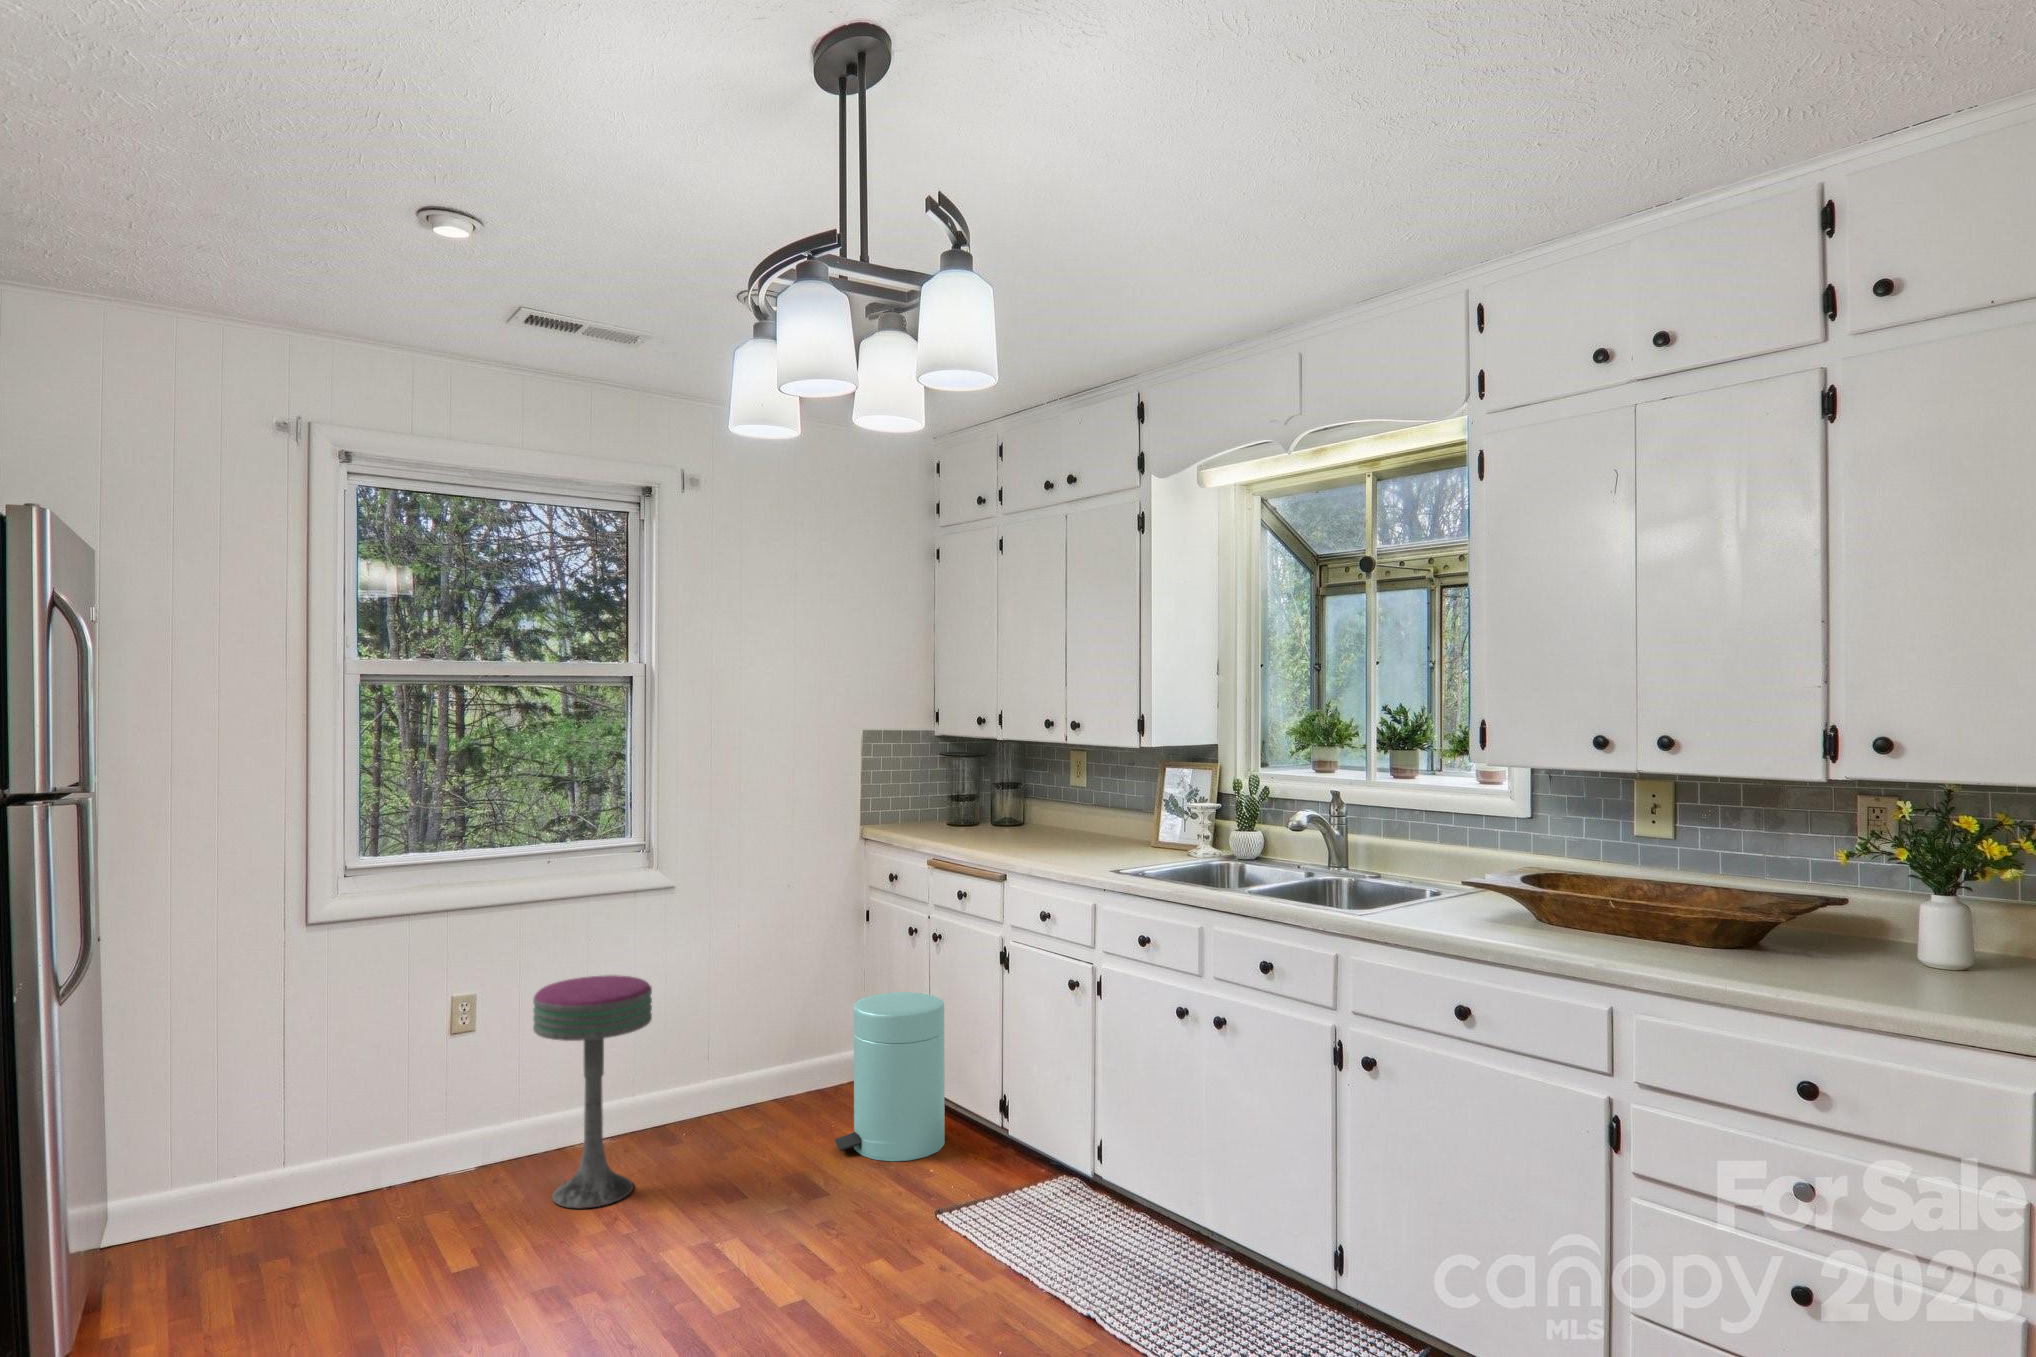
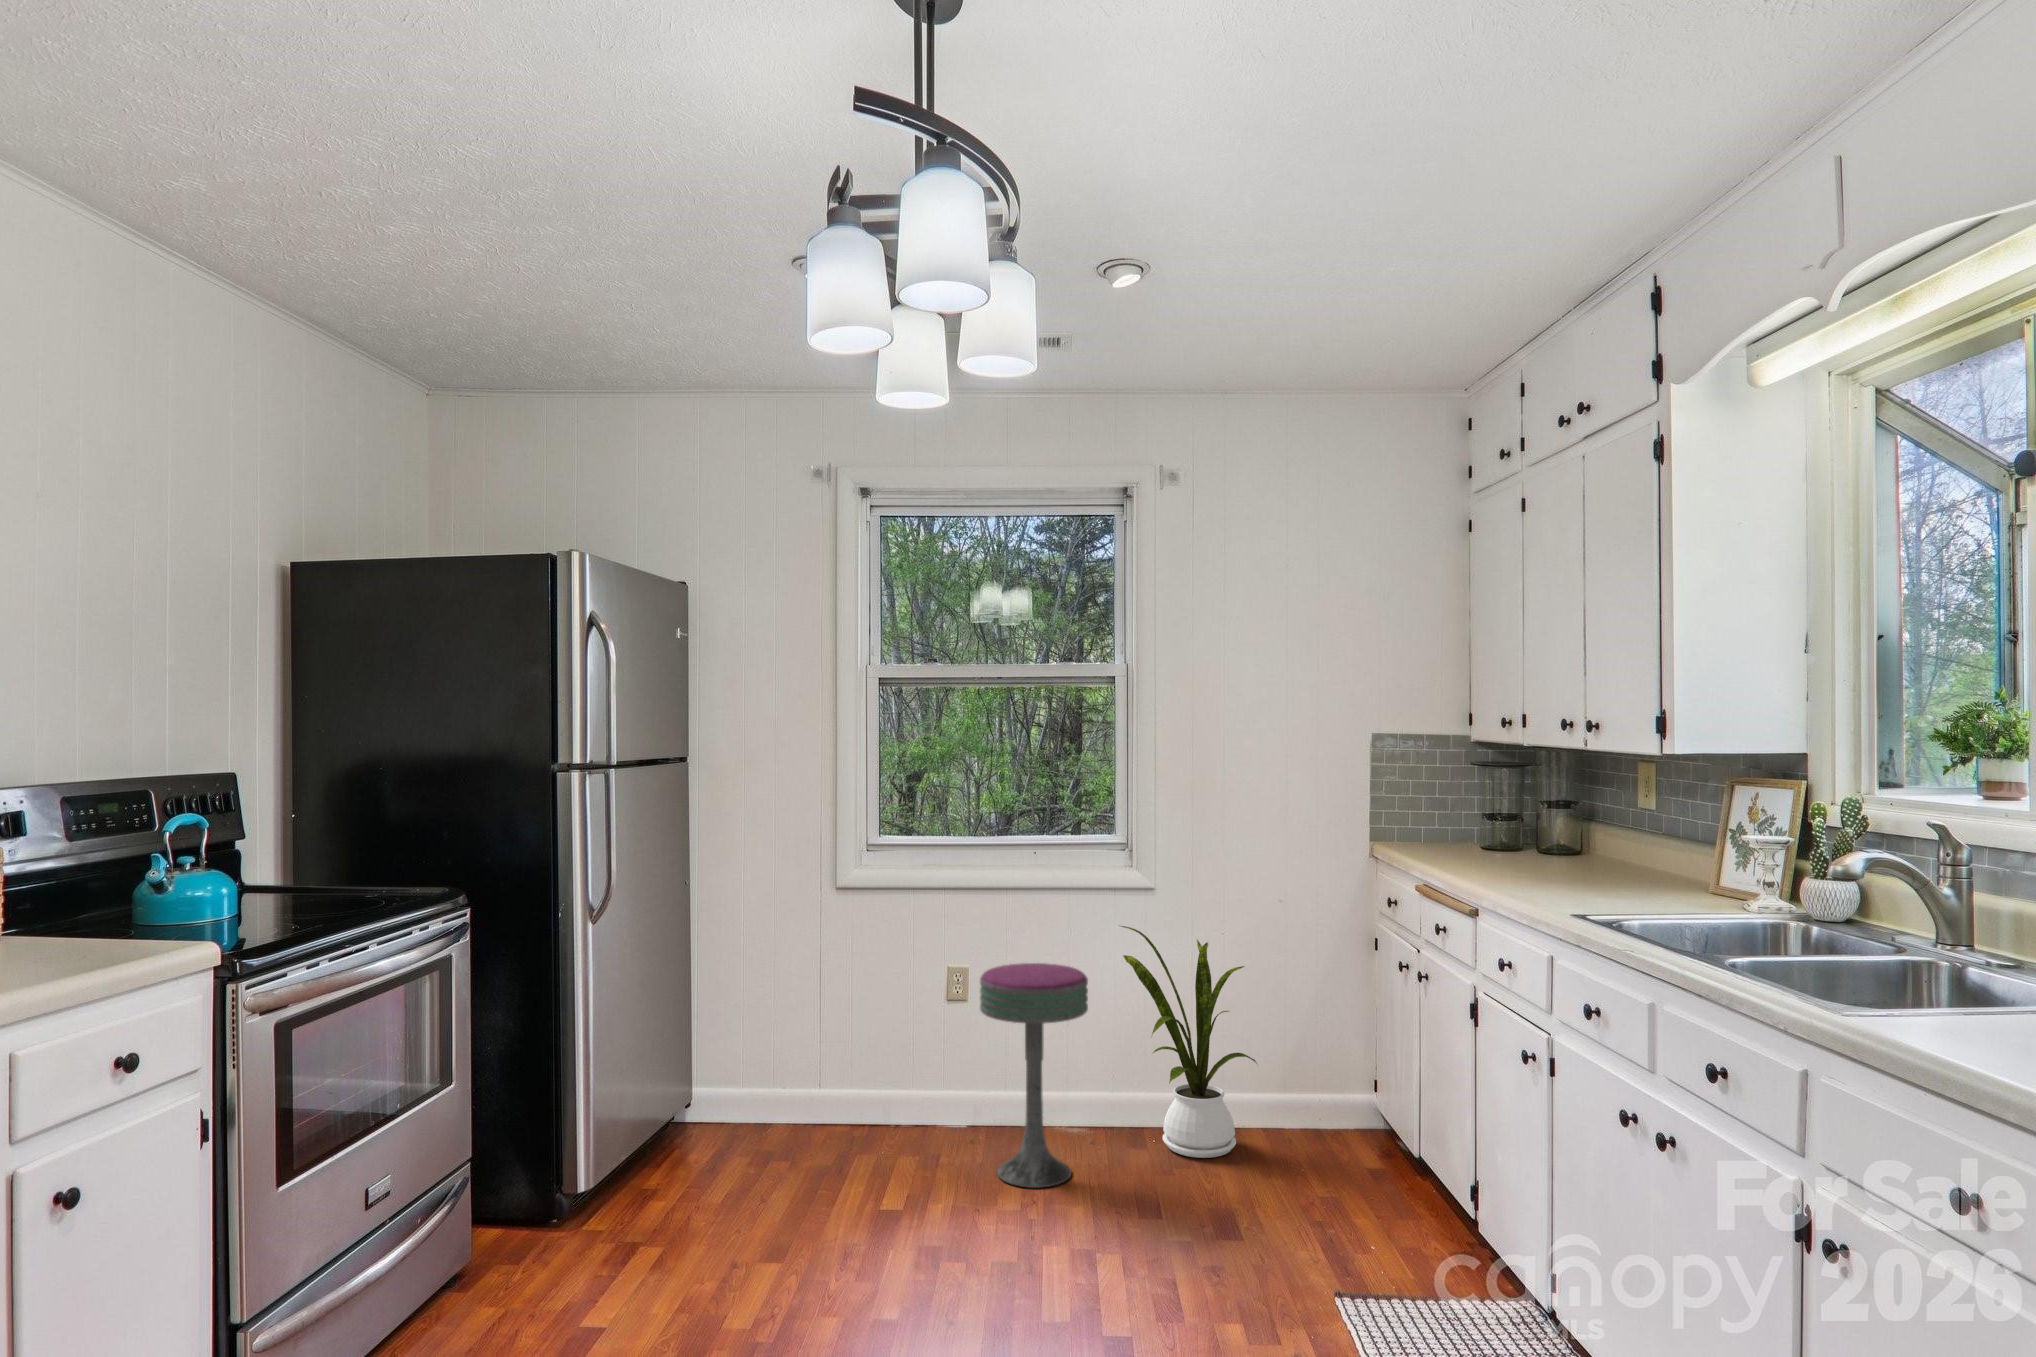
house plant: none [649,928,778,1140] -> present [1121,926,1257,1158]
trash can: present [835,992,945,1161] -> none [1283,1030,1414,1230]

